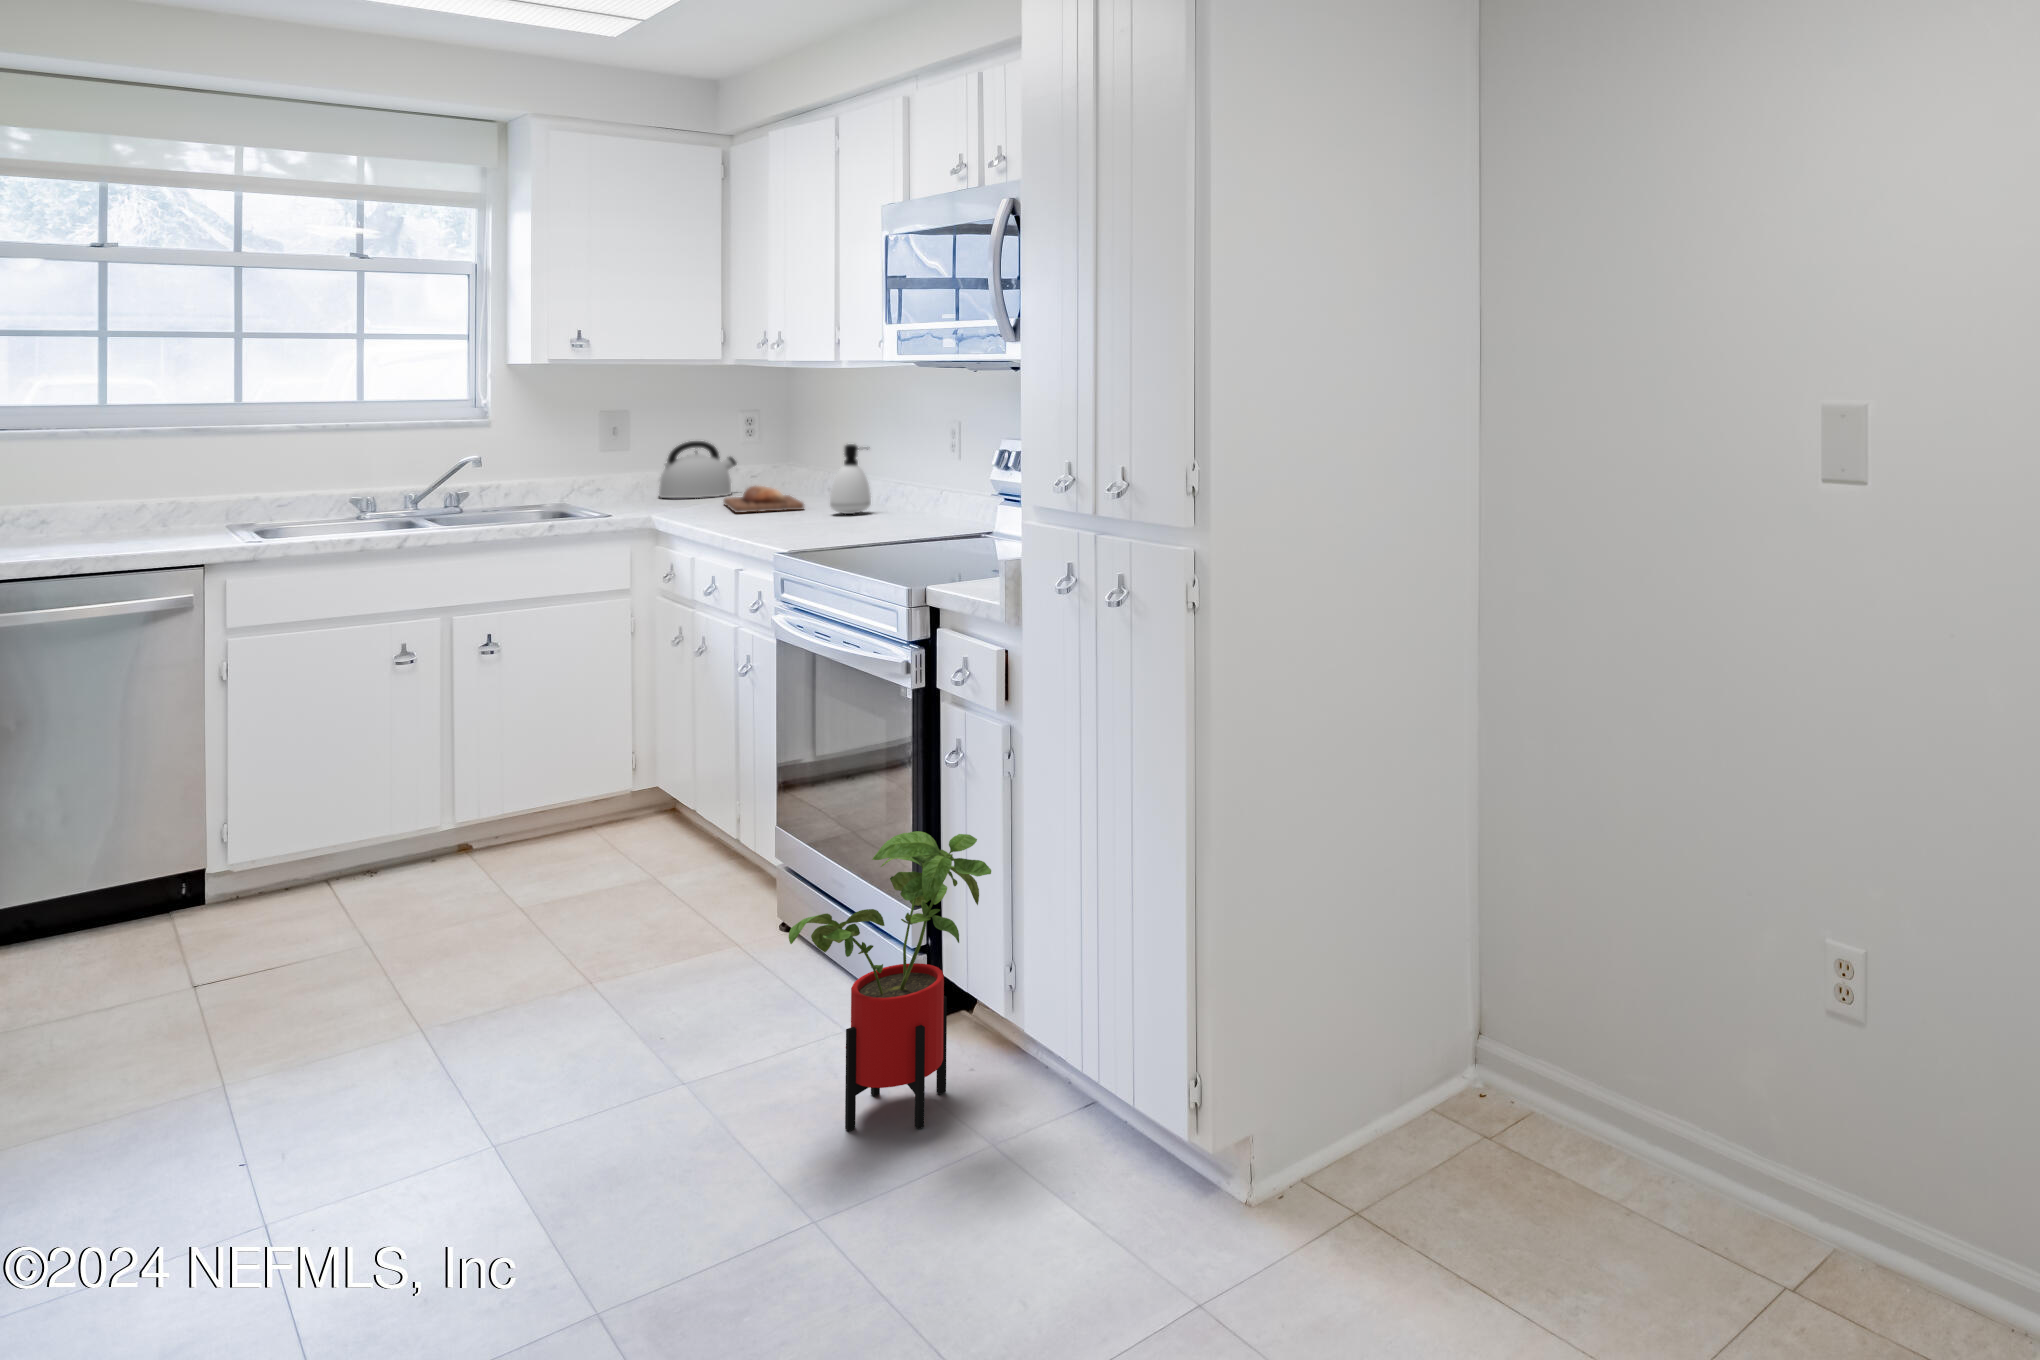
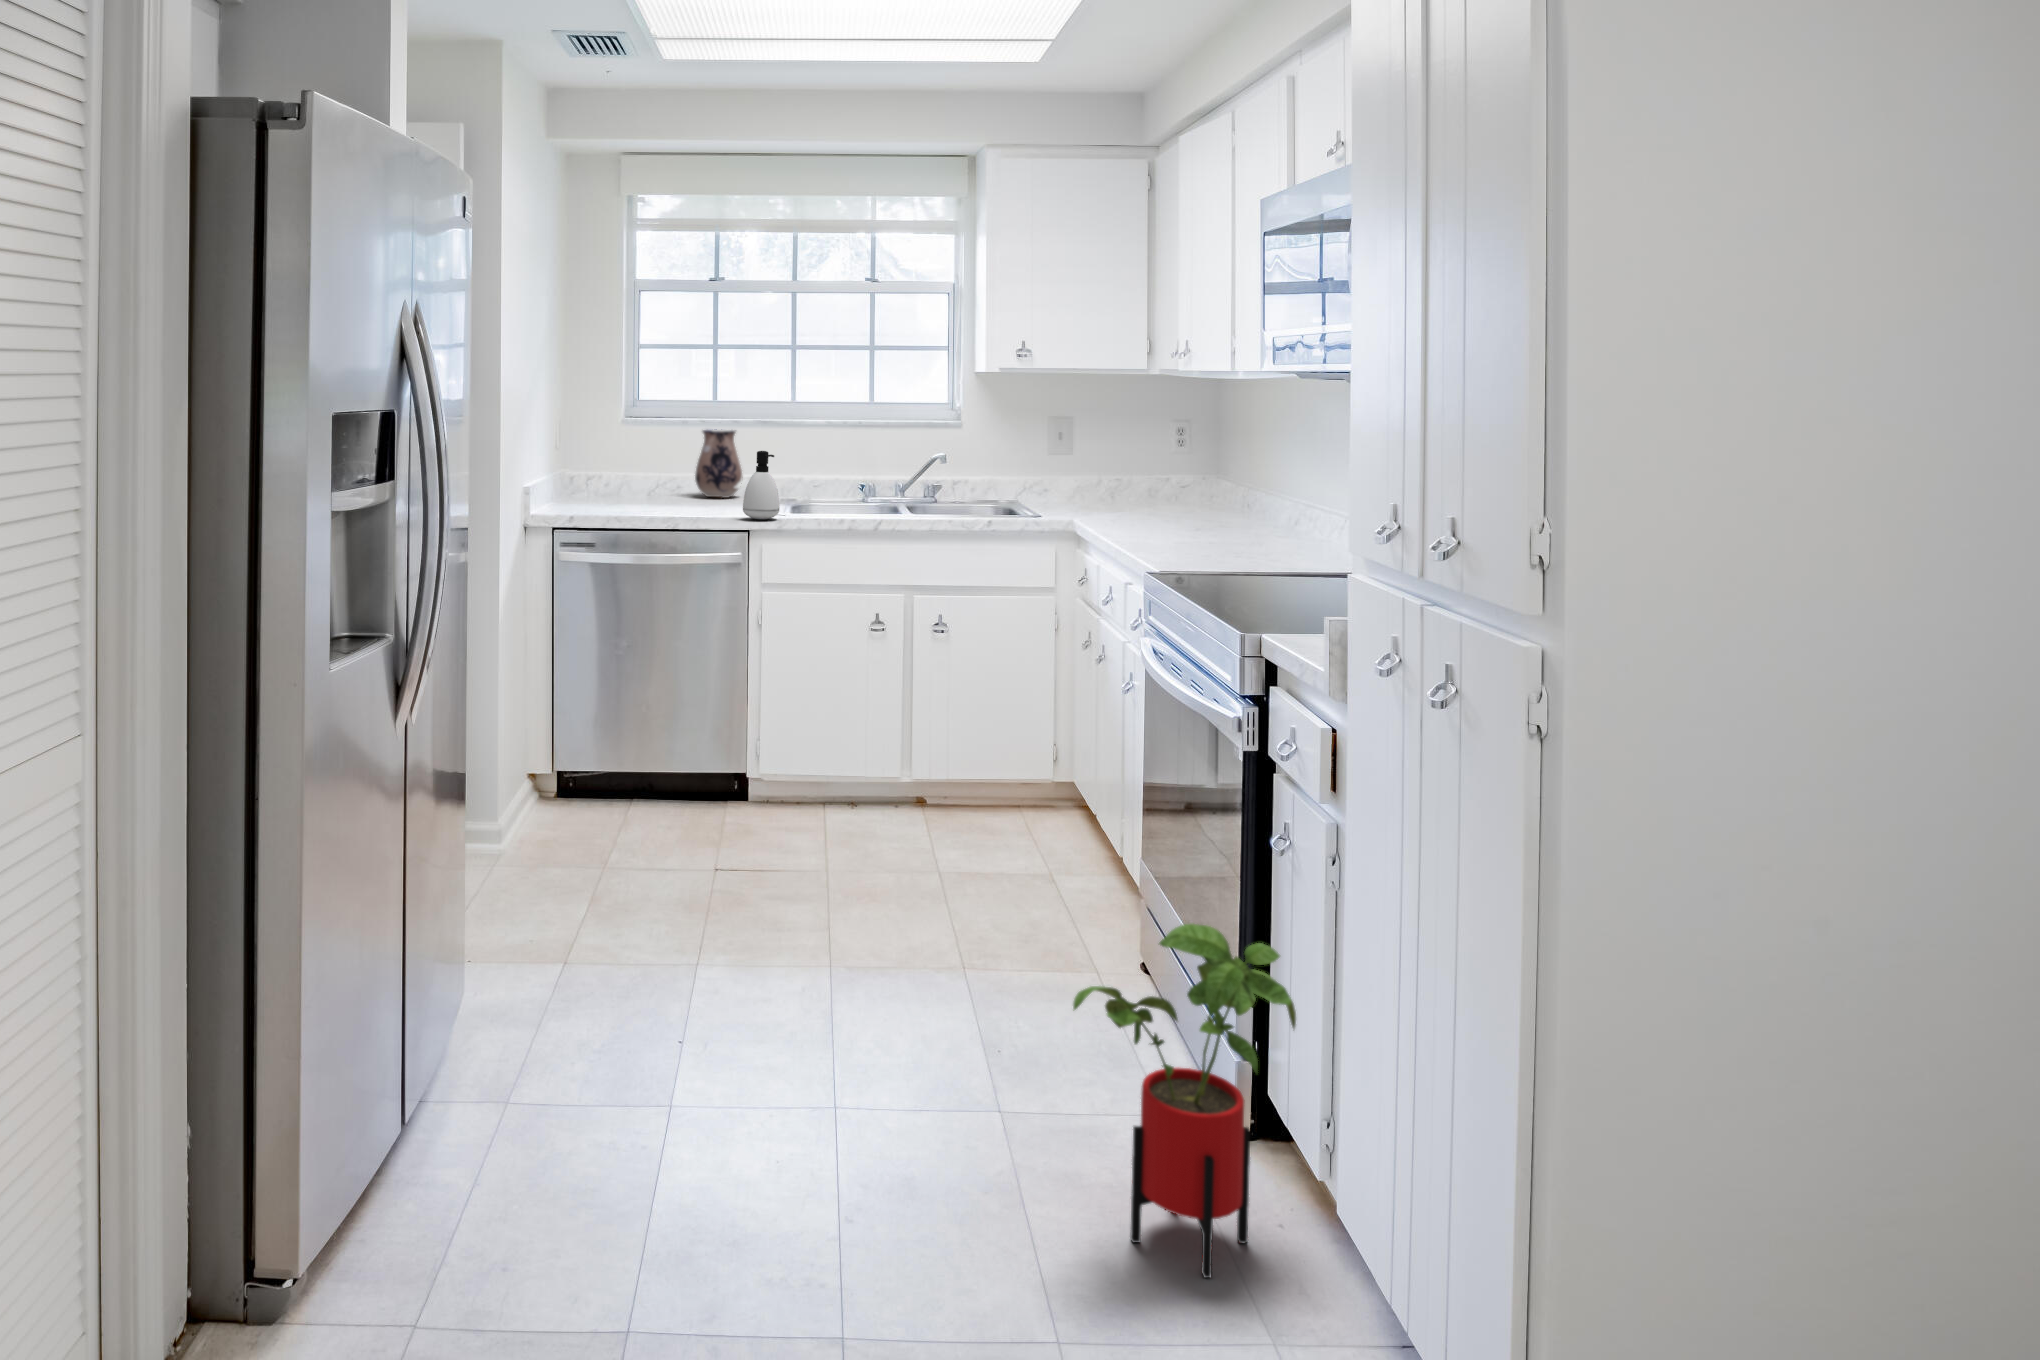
kettle: present [659,441,736,498] -> none [1092,450,1162,506]
soap dispenser: present [830,444,871,514] -> present [743,451,779,519]
ceramic pitcher: none [66,446,152,536] -> present [695,430,742,498]
bread loaf: present [724,486,804,512] -> none [1140,499,1208,528]

